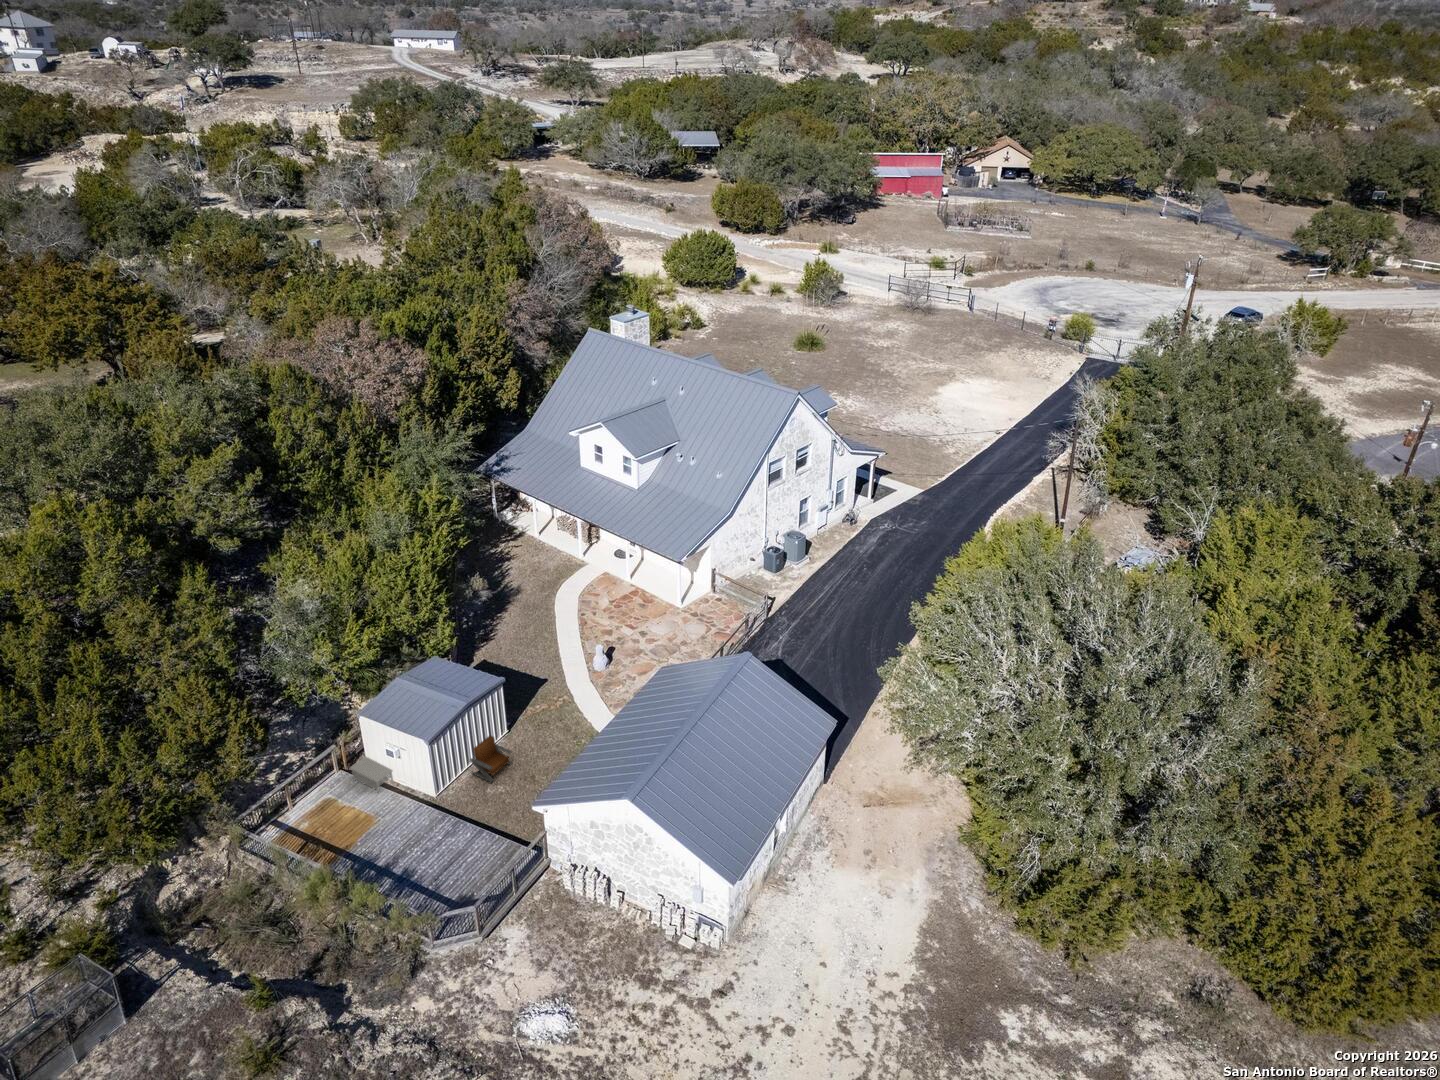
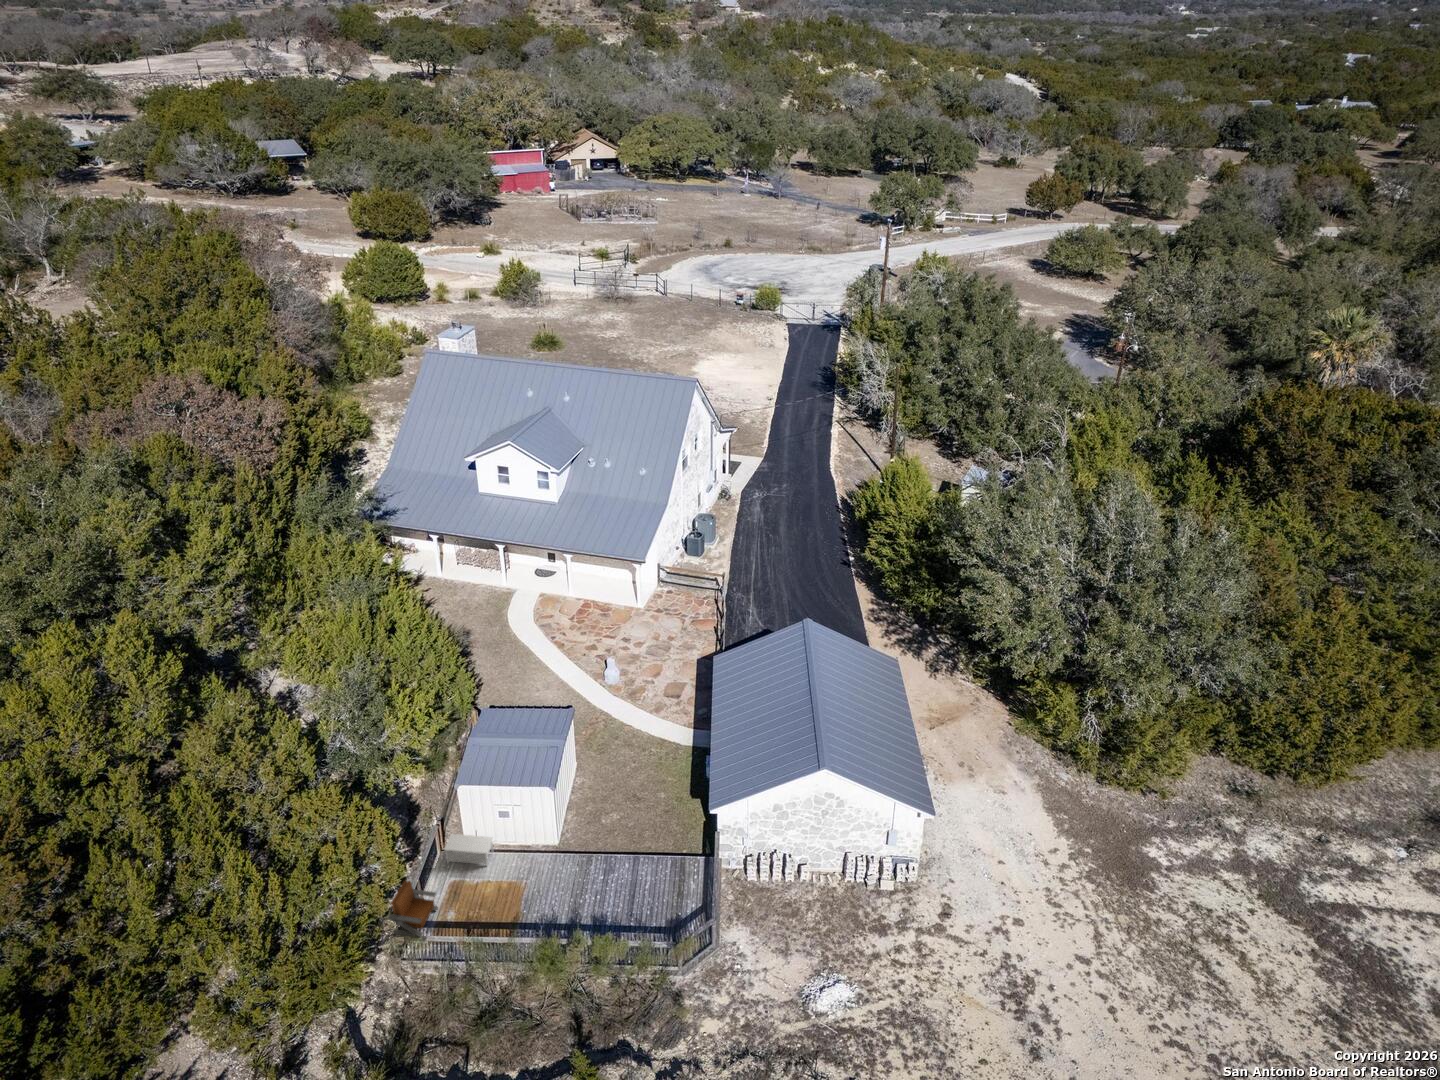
lounge chair: present [470,736,512,782] -> present [388,881,438,937]

